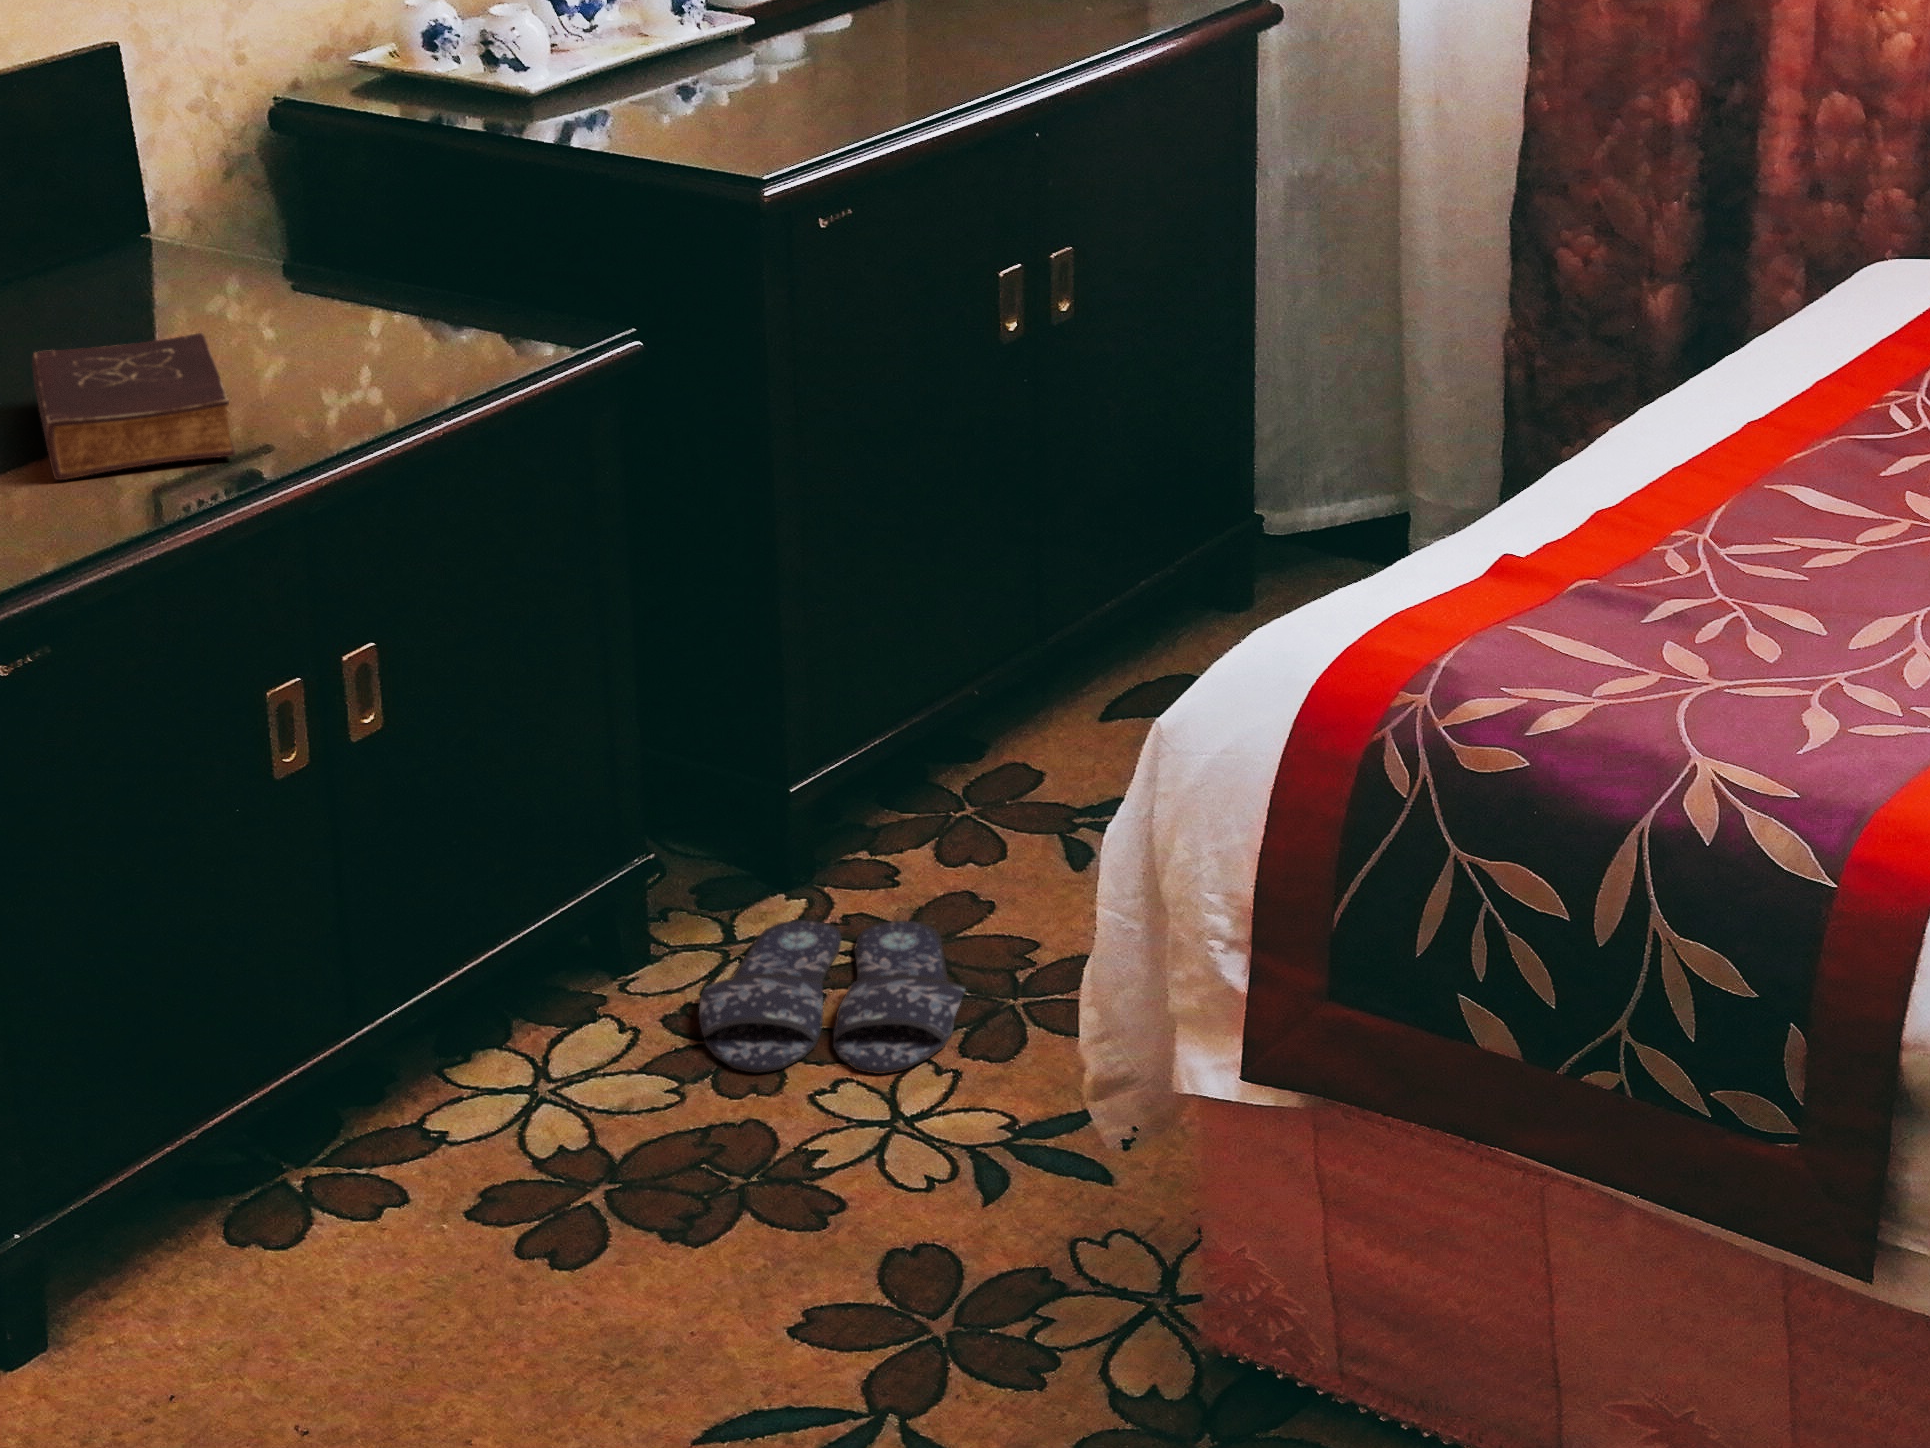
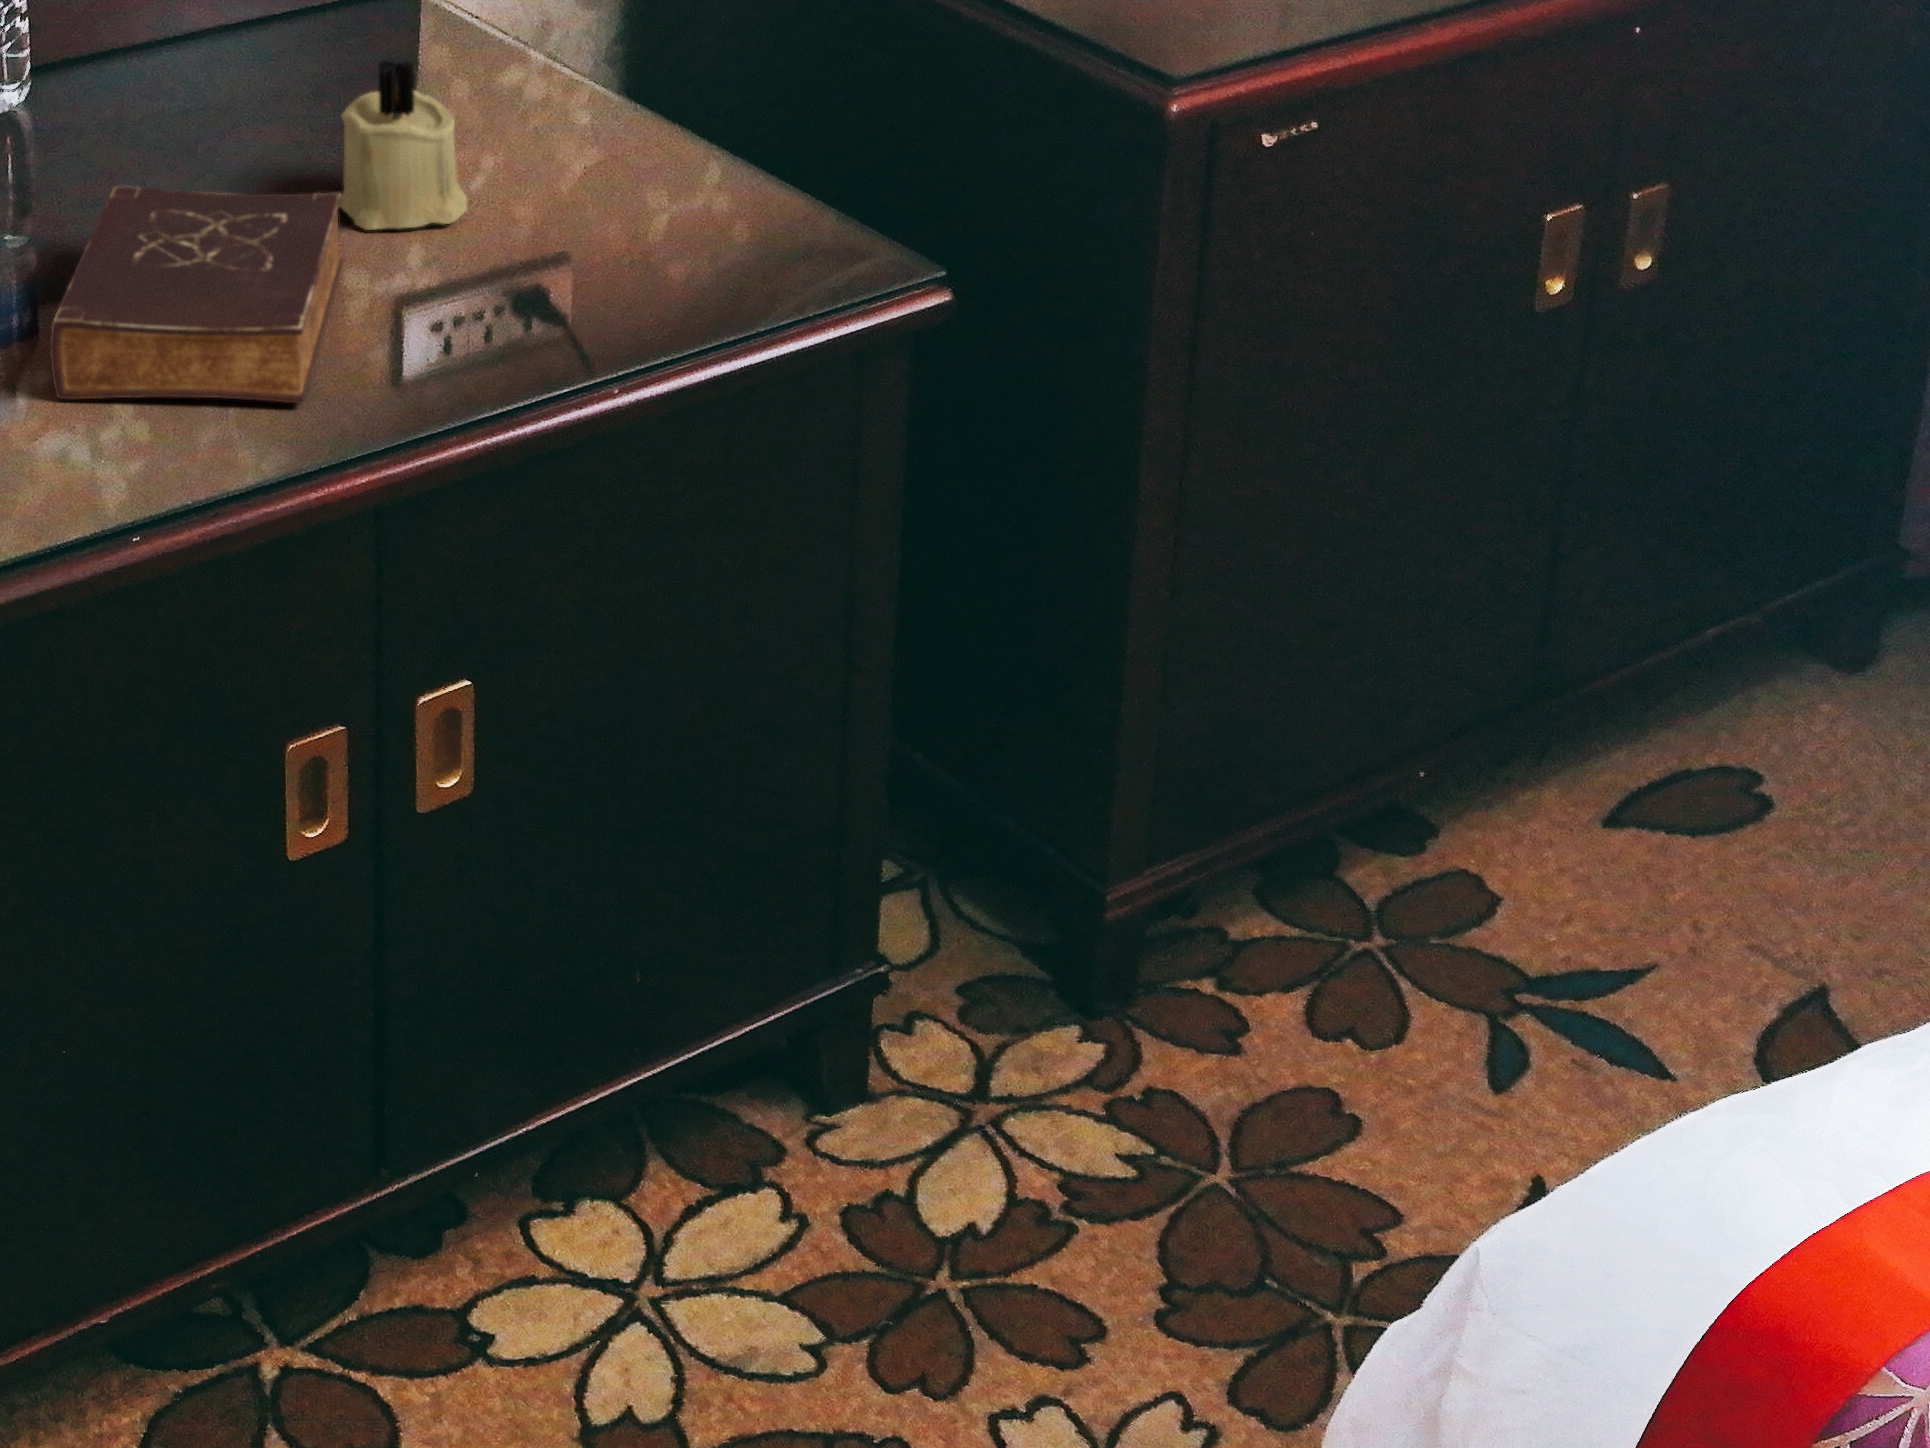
candle: none [179,241,280,367] -> present [340,60,467,230]
slippers: present [699,920,966,1074] -> none [879,1087,1271,1409]

